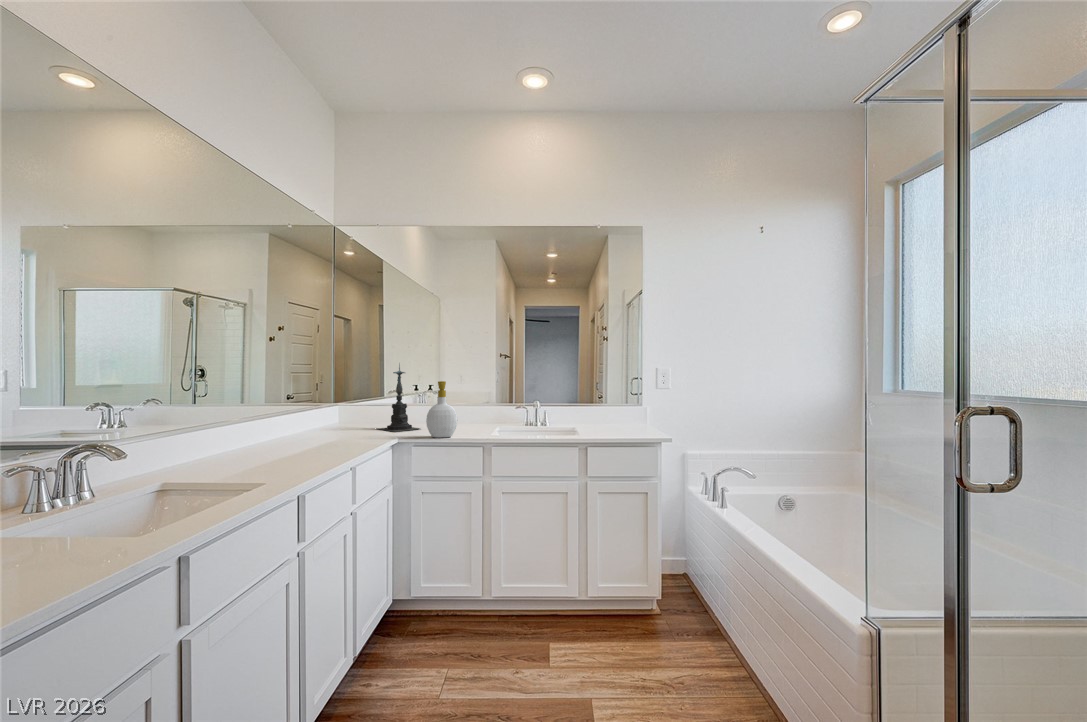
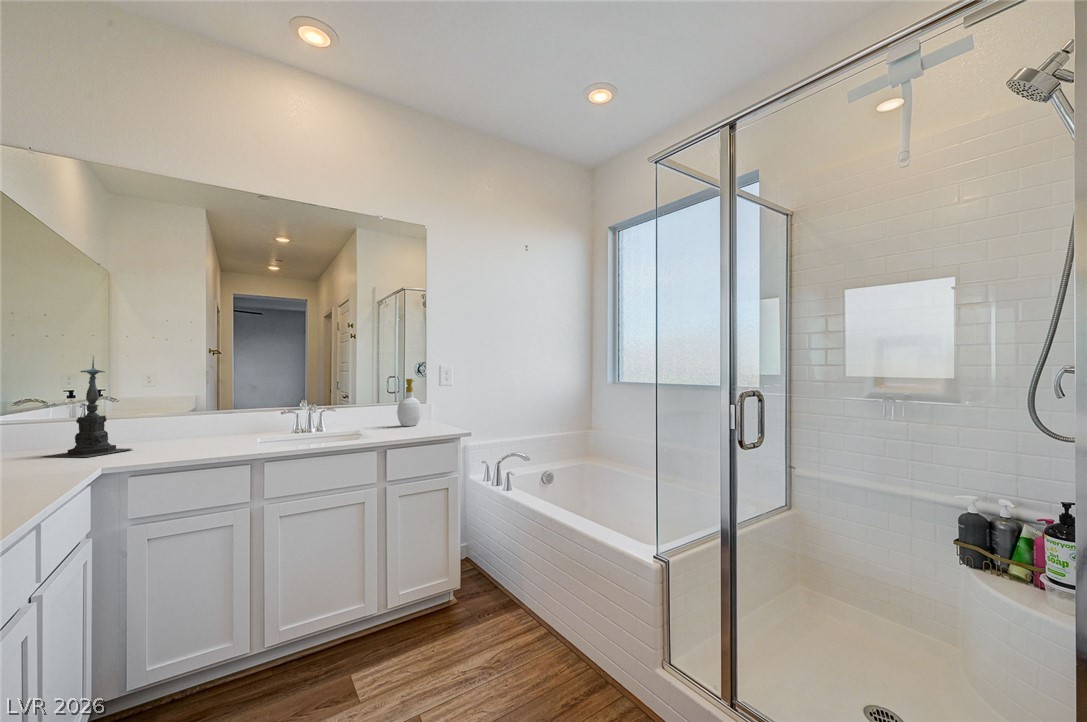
soap bottle: present [426,381,458,438] -> present [397,379,421,426]

